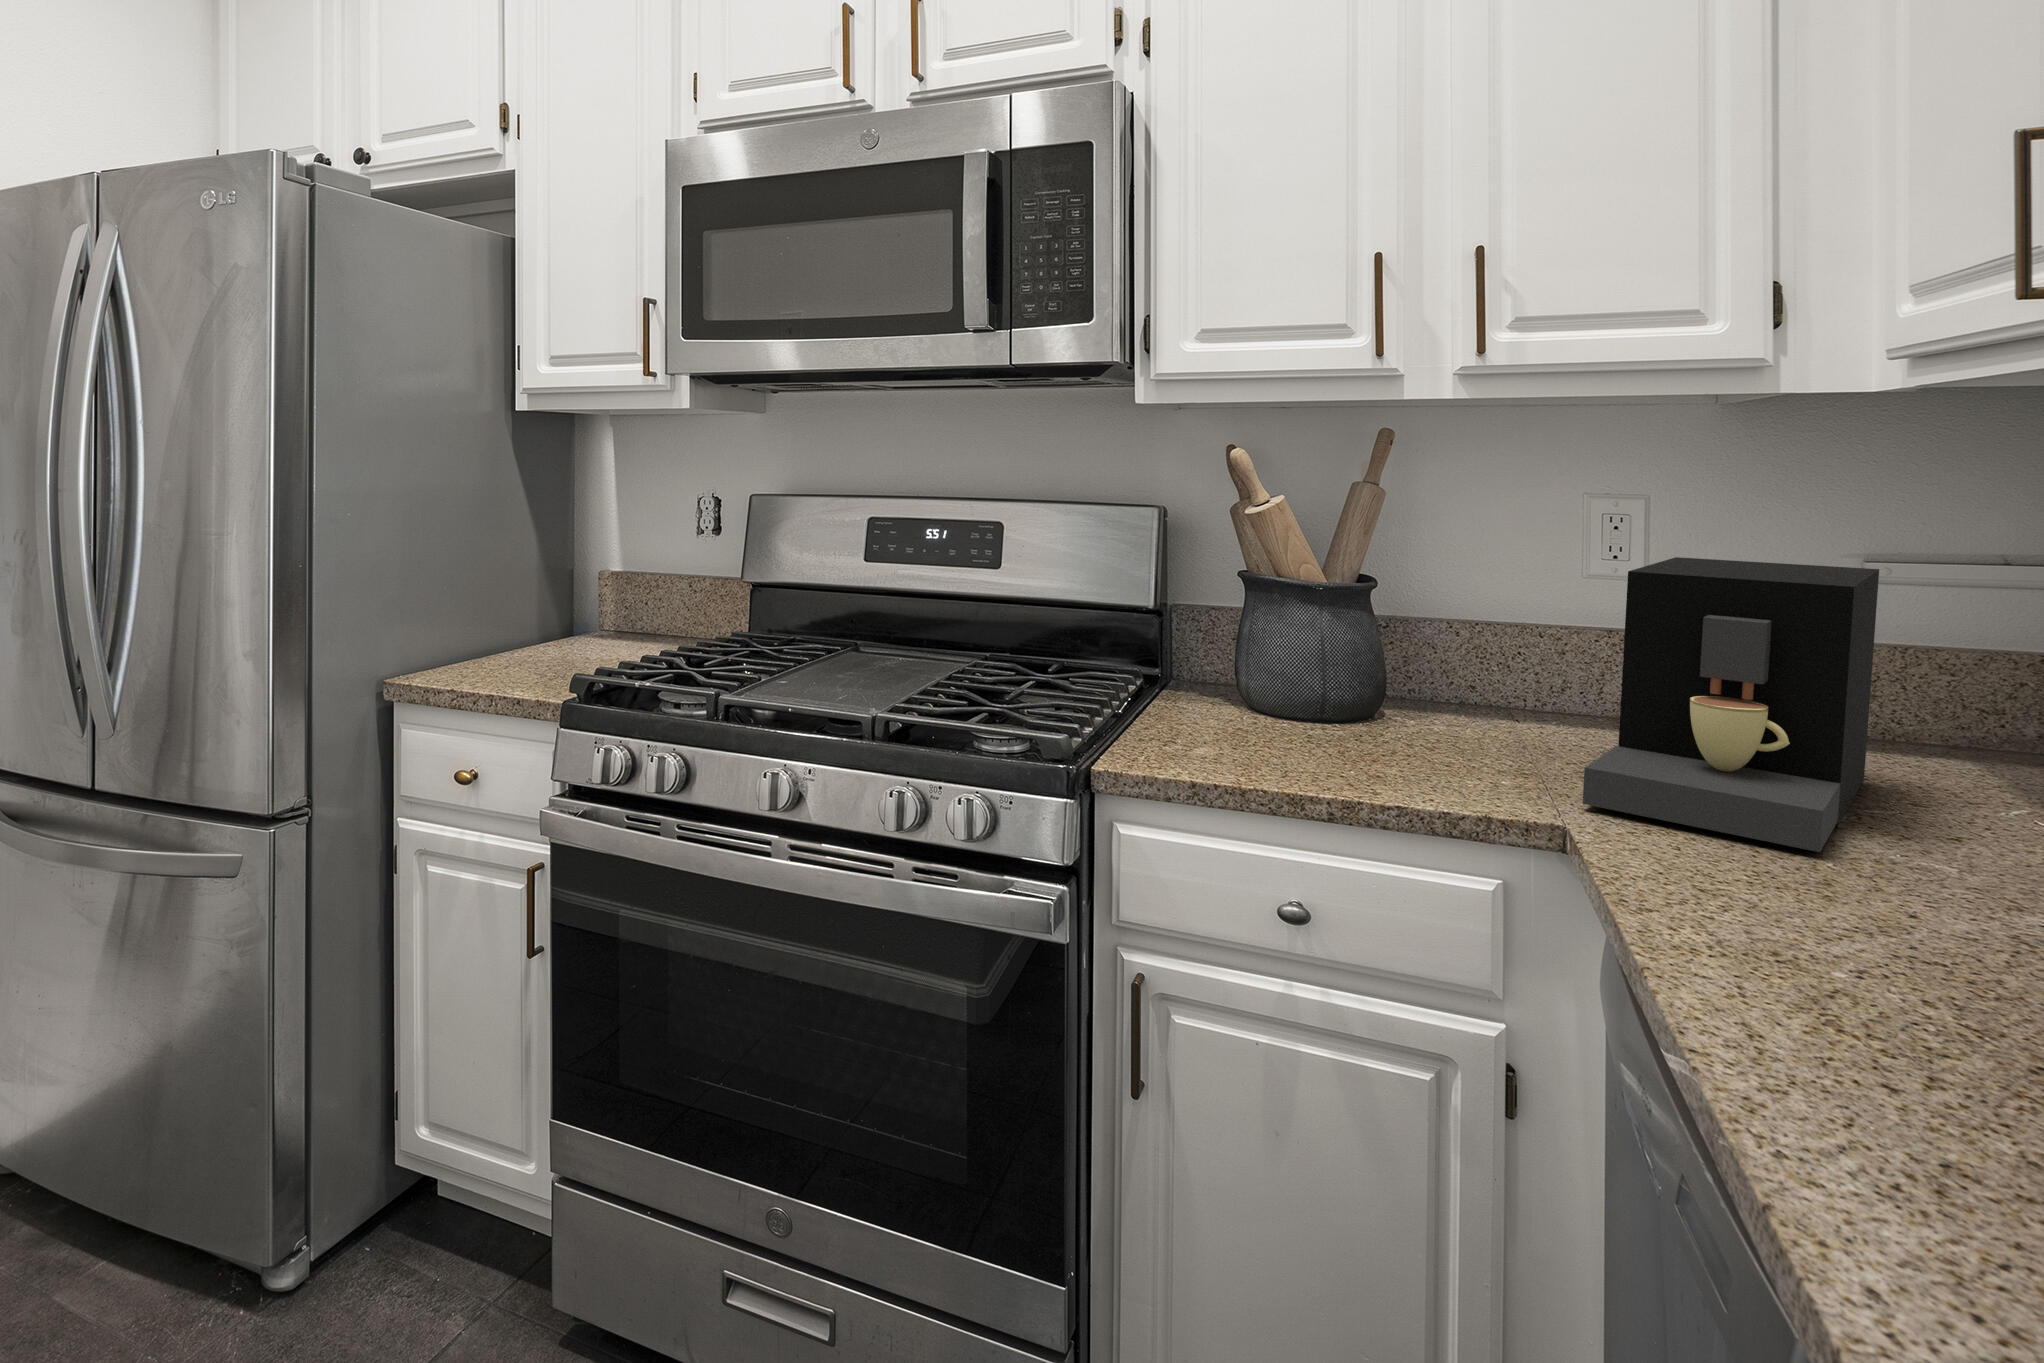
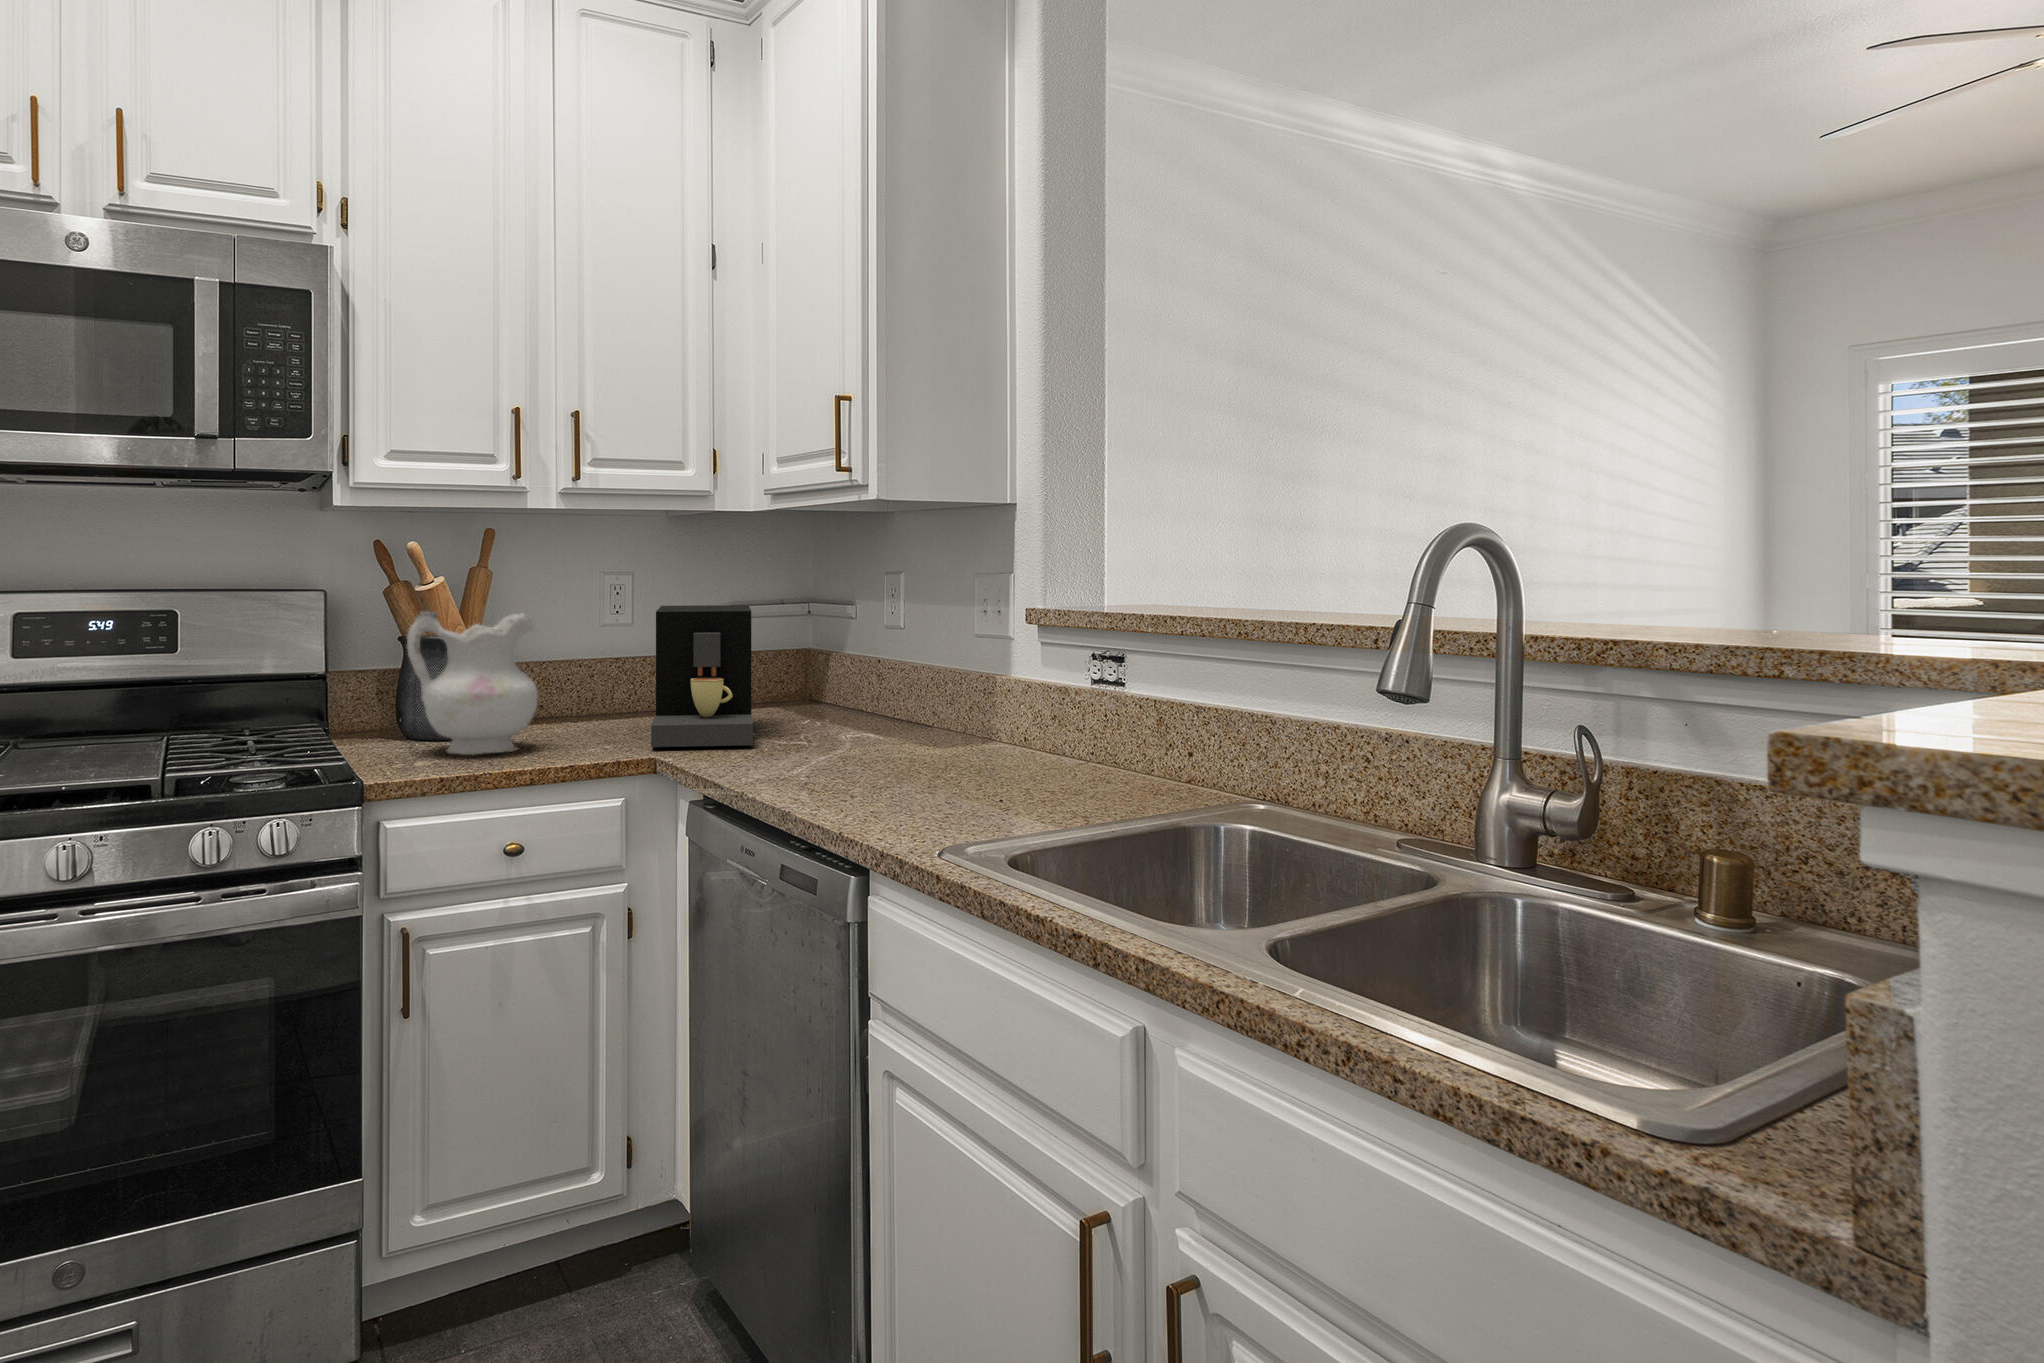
ceramic pitcher: none [1210,544,1398,756] -> present [407,612,538,755]

